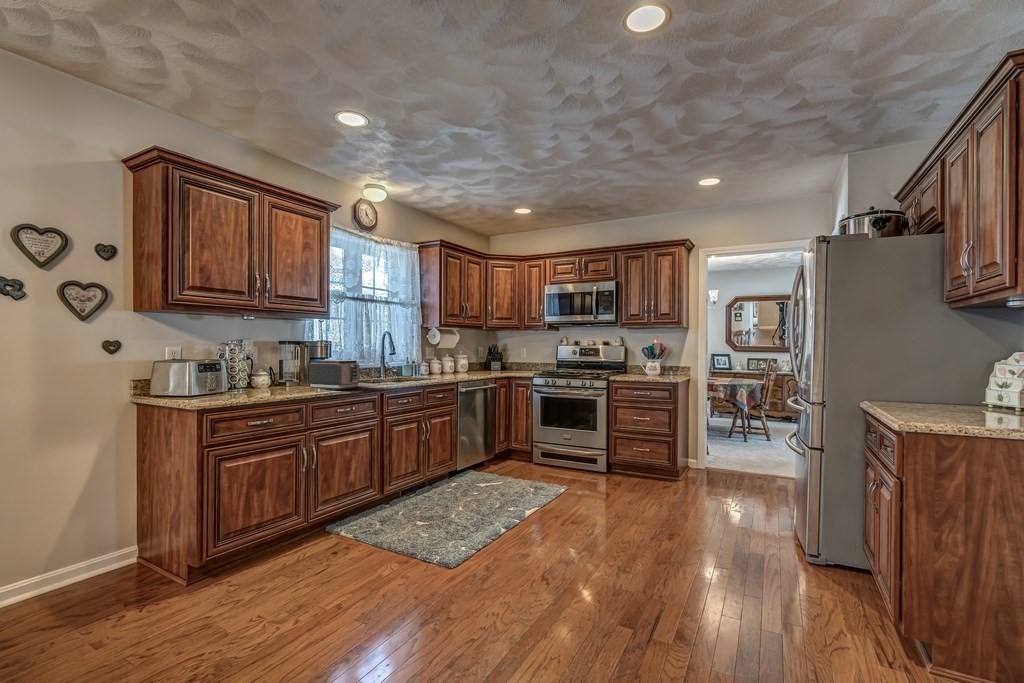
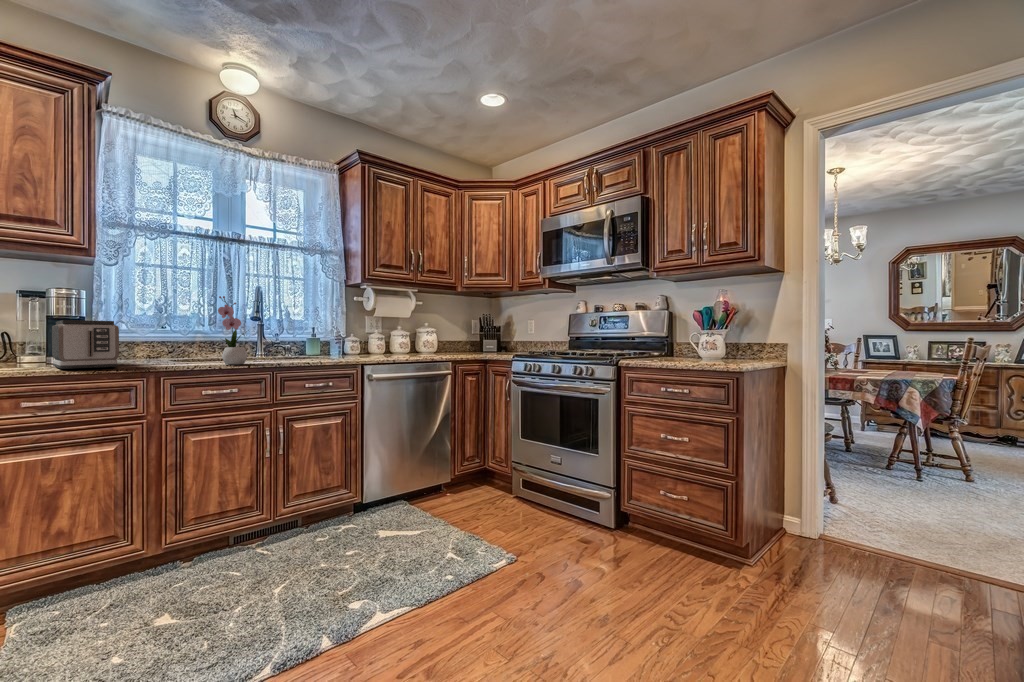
flower arrangement: none [394,342,409,385] -> present [218,296,248,364]

